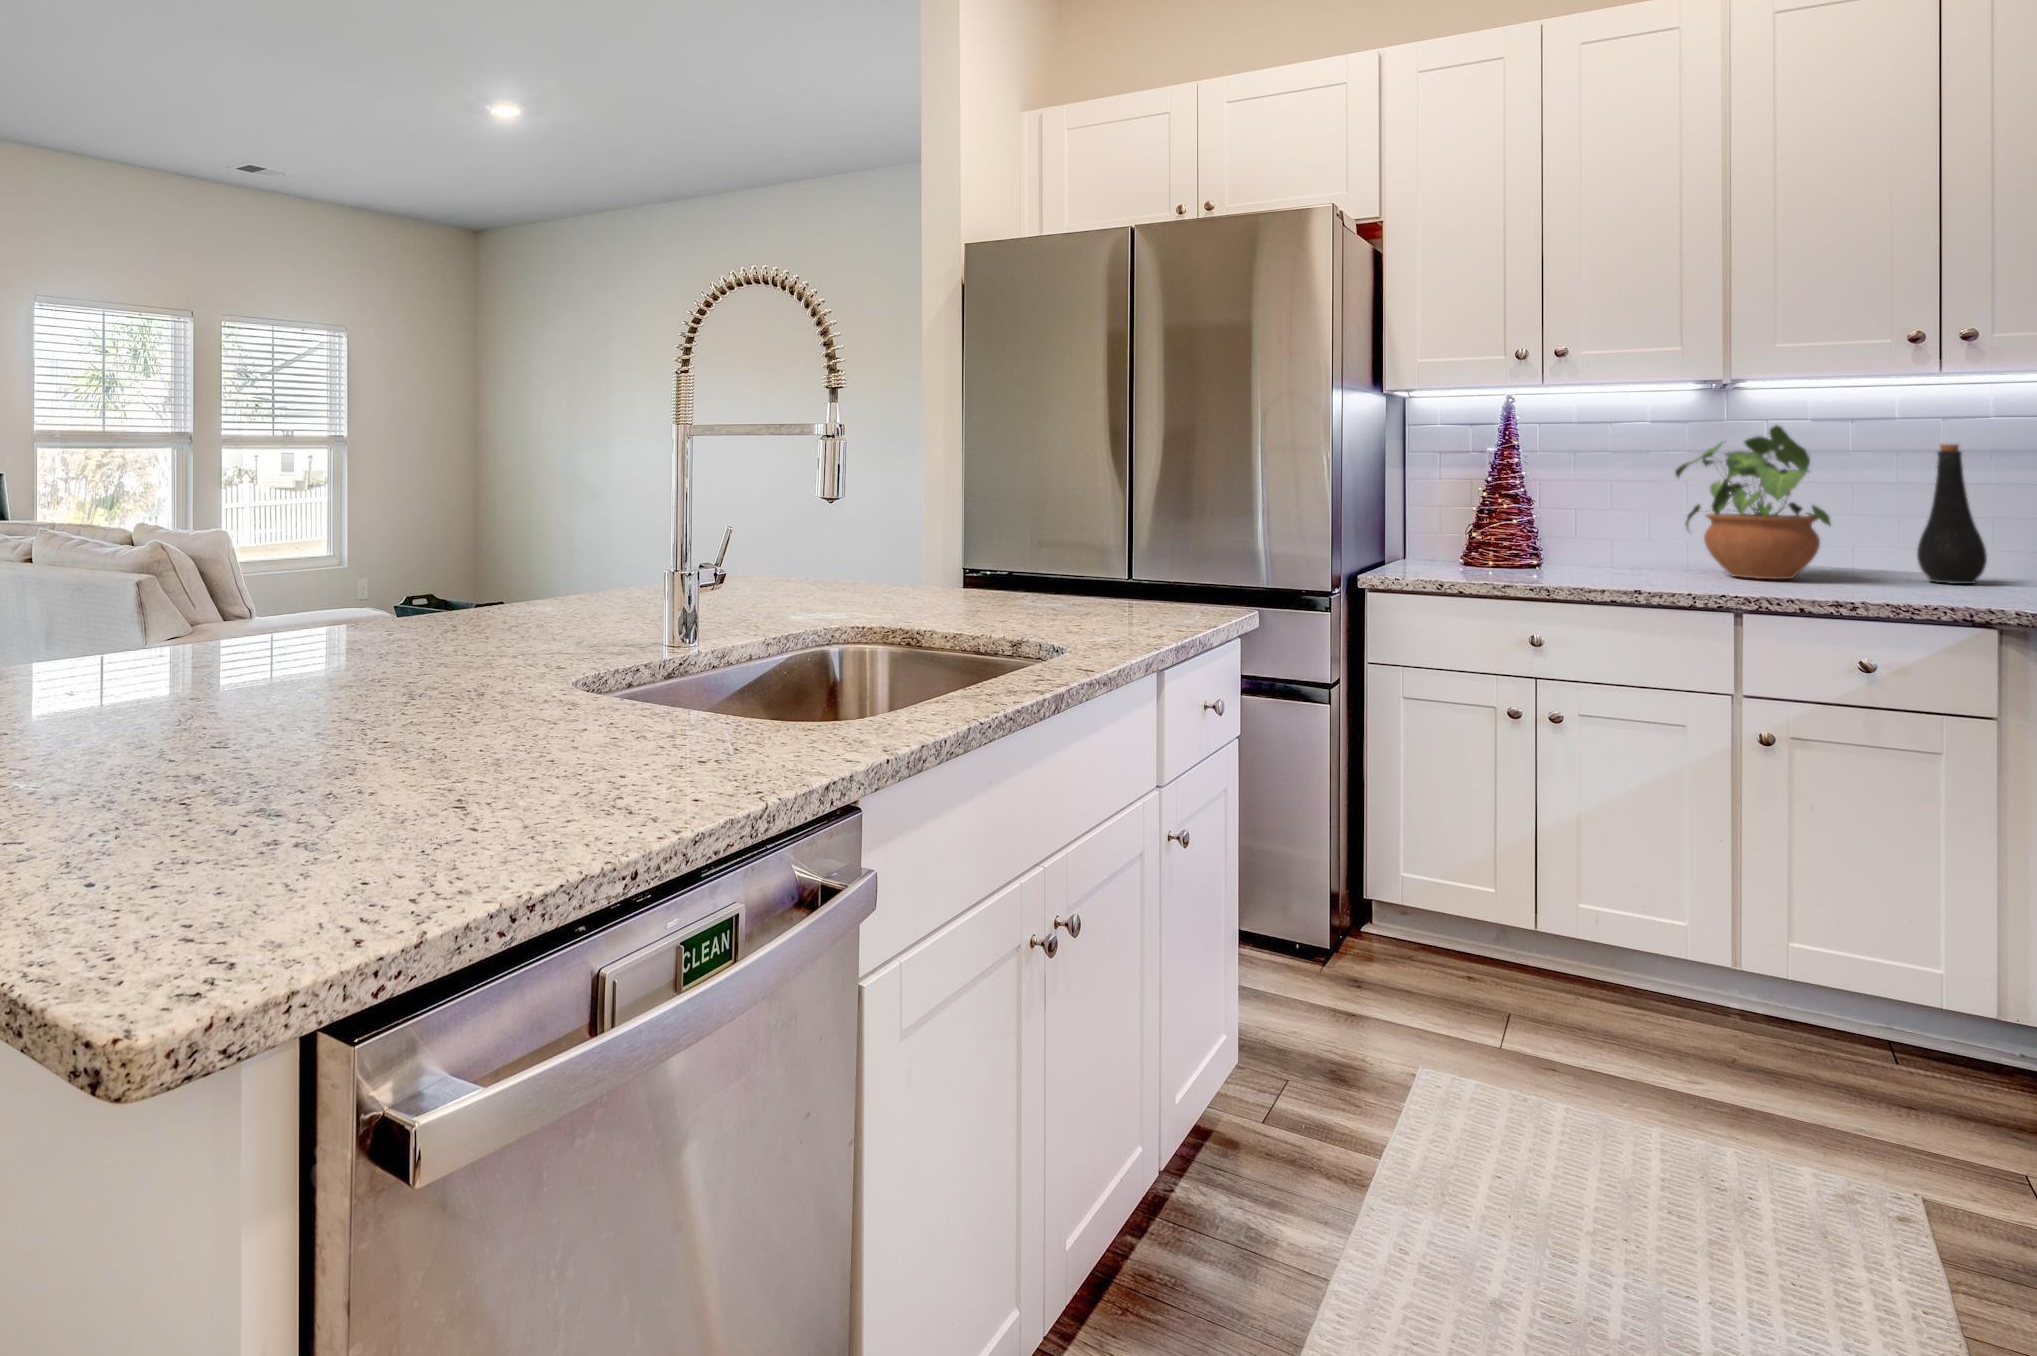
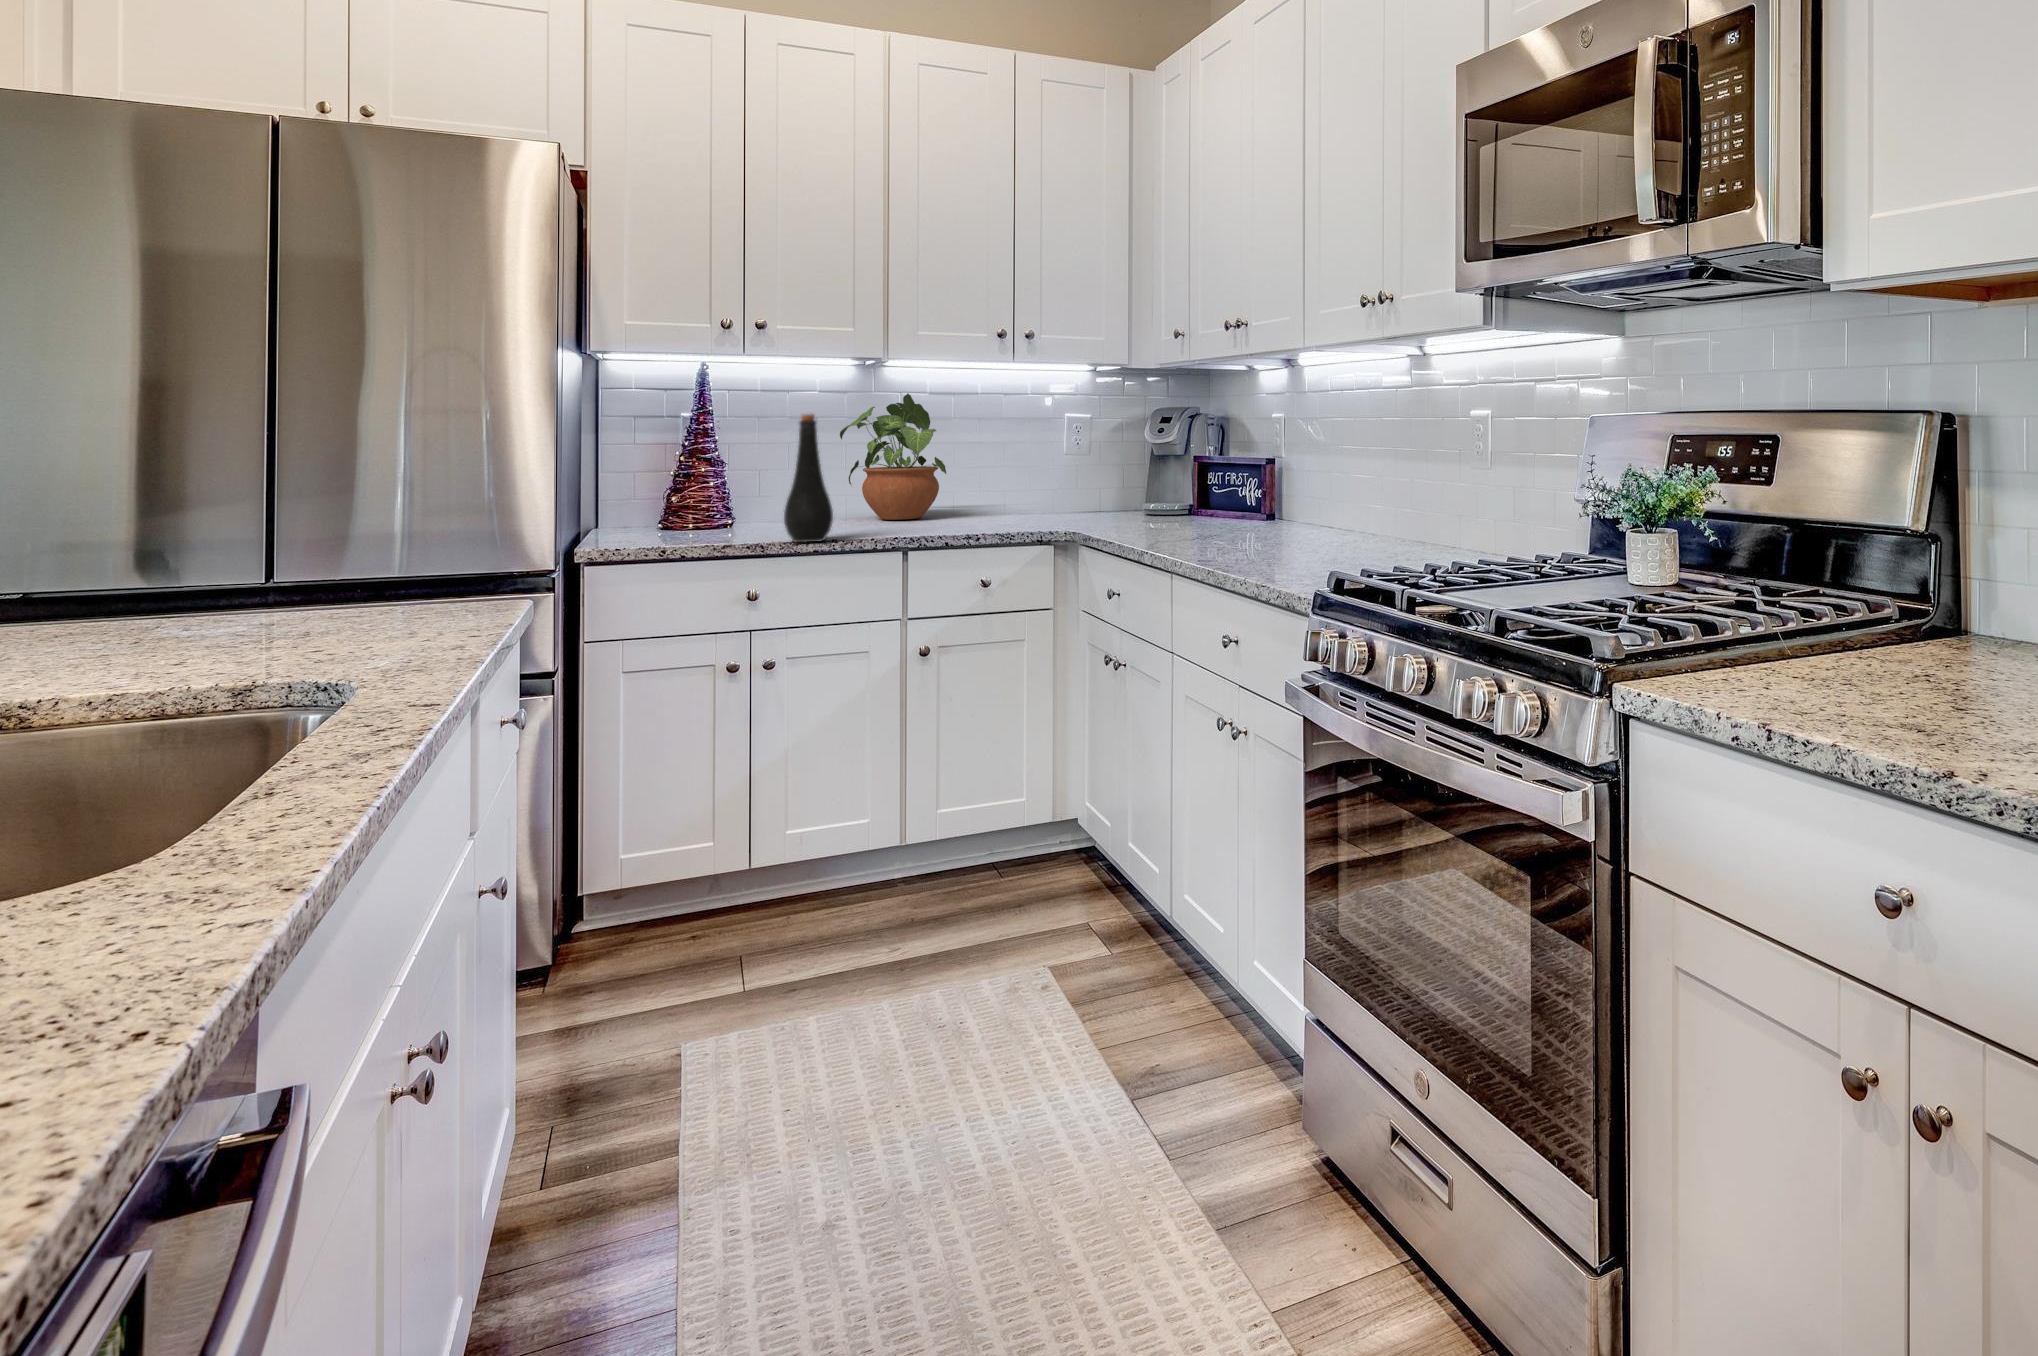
bottle: present [1917,444,1987,584] -> present [784,414,833,543]

